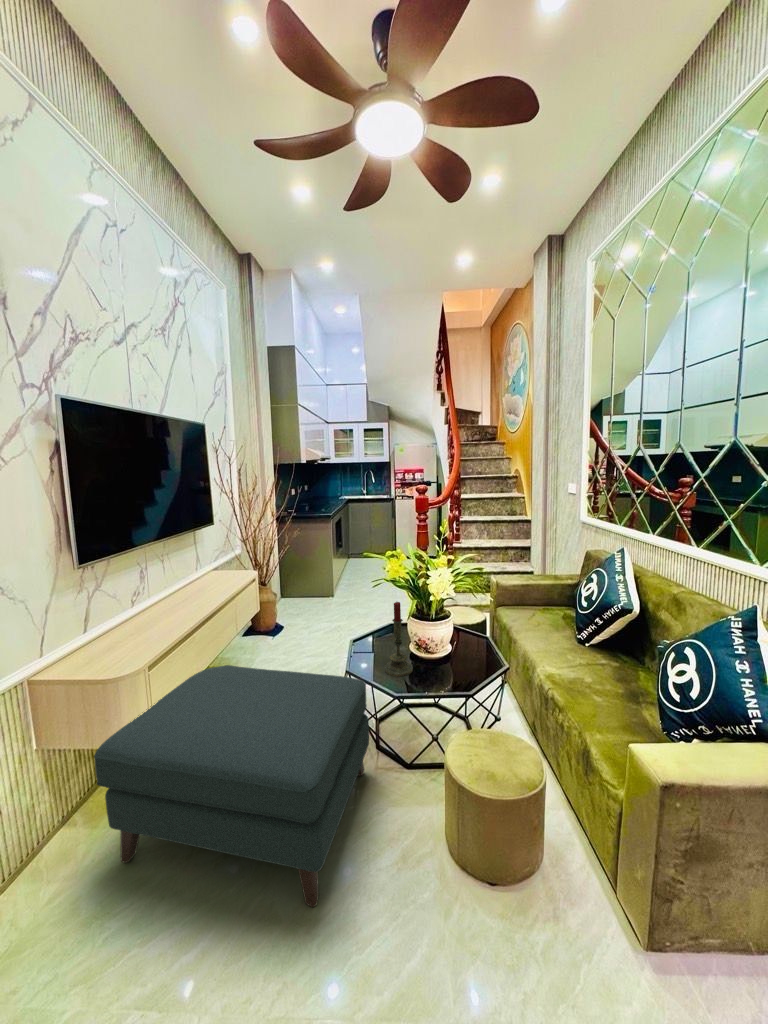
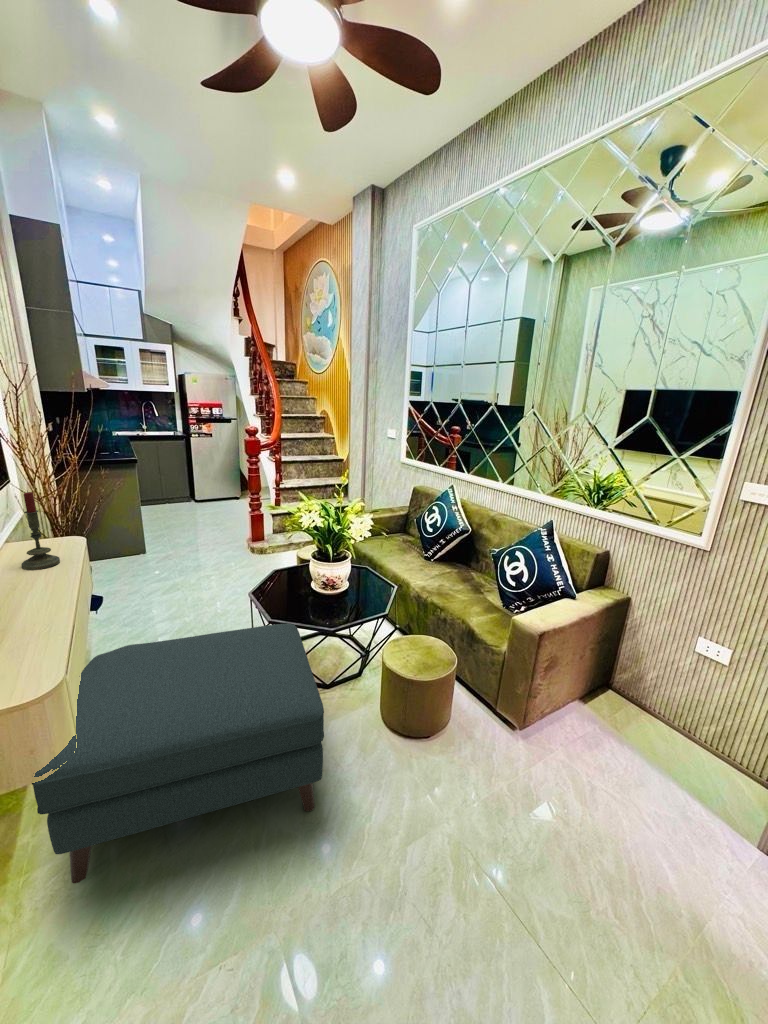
candle: present [385,602,413,677] -> present [22,491,60,570]

